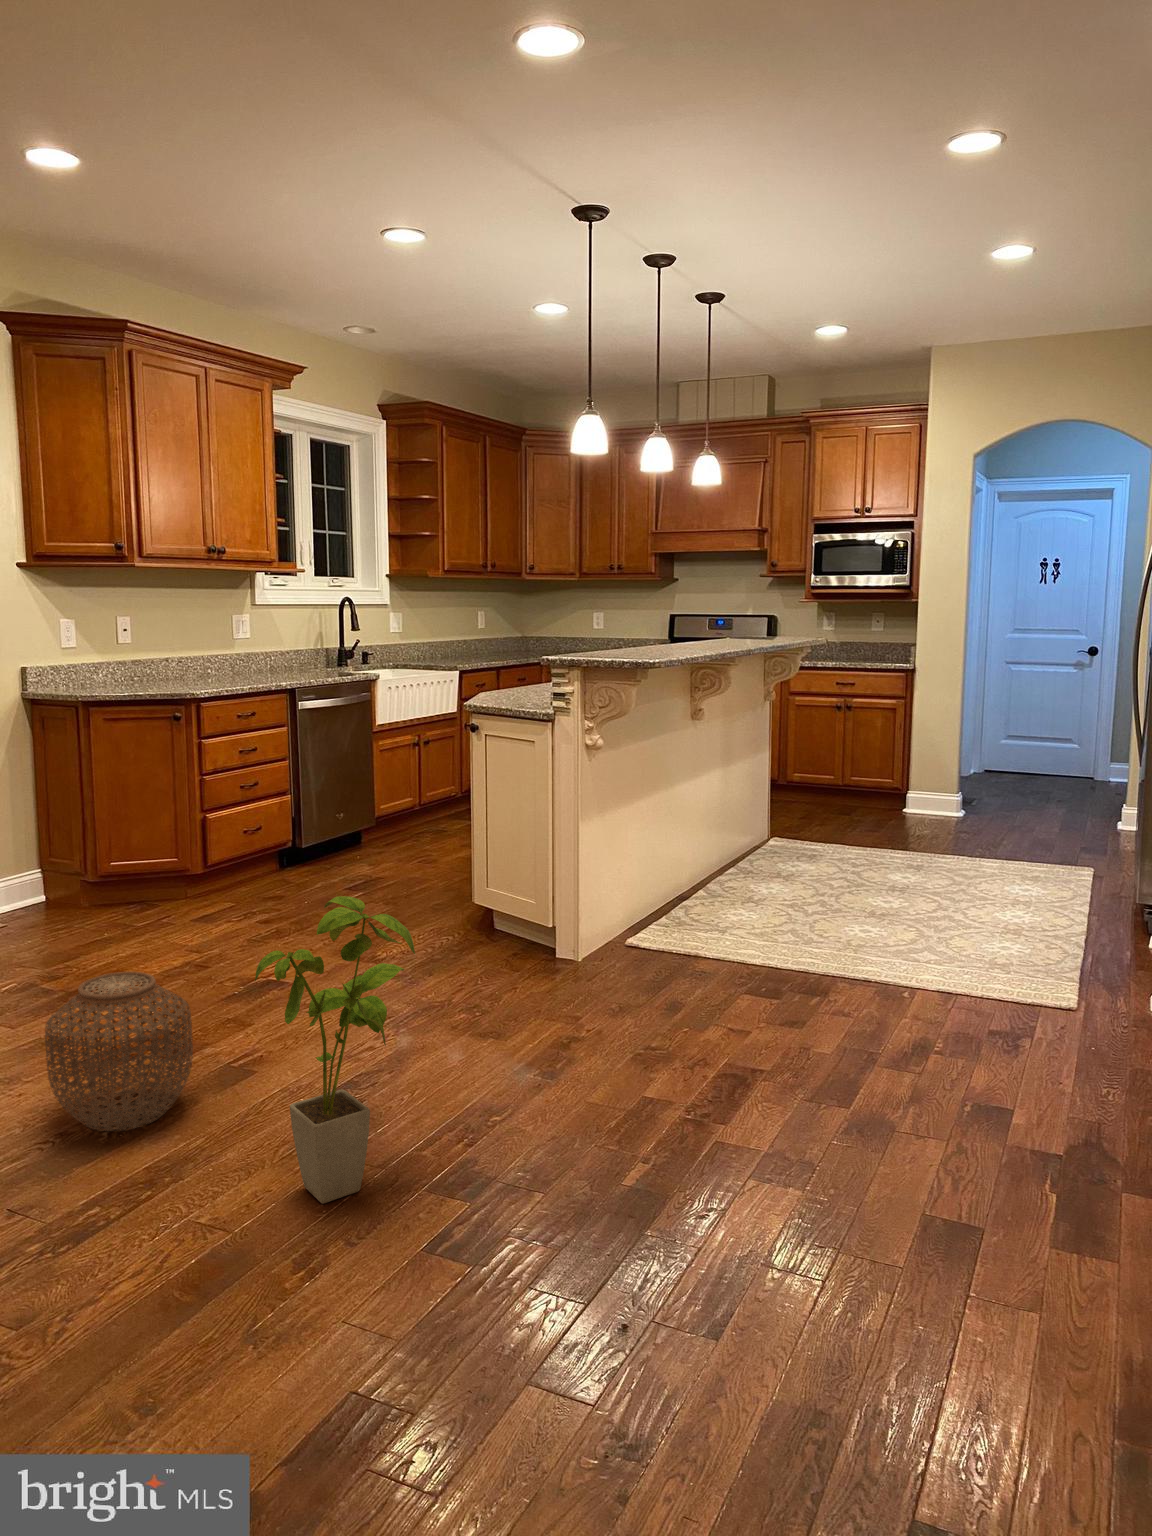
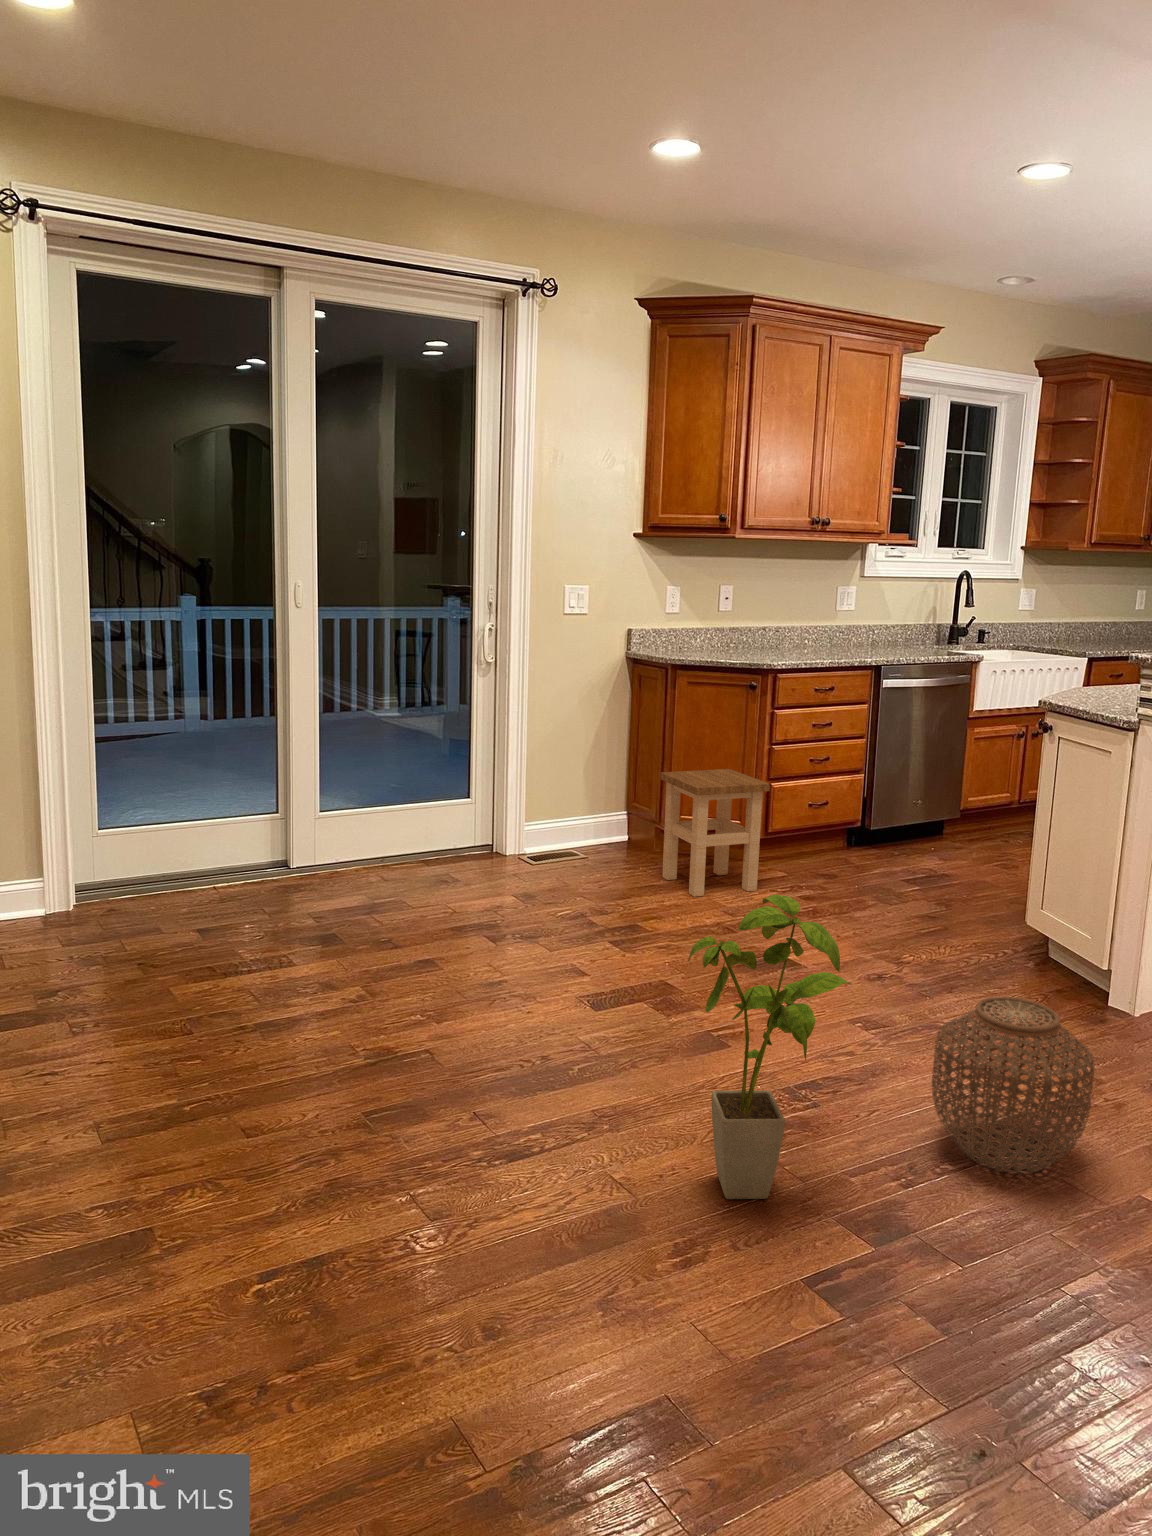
stool: none [89,805,214,942] -> present [660,769,770,897]
woven basket: present [45,972,193,1131] -> present [932,997,1095,1173]

